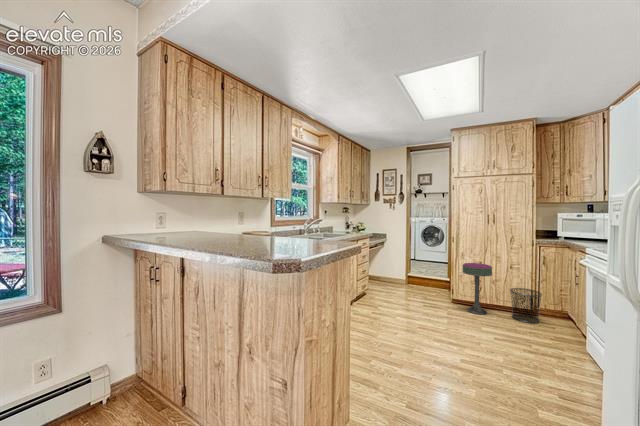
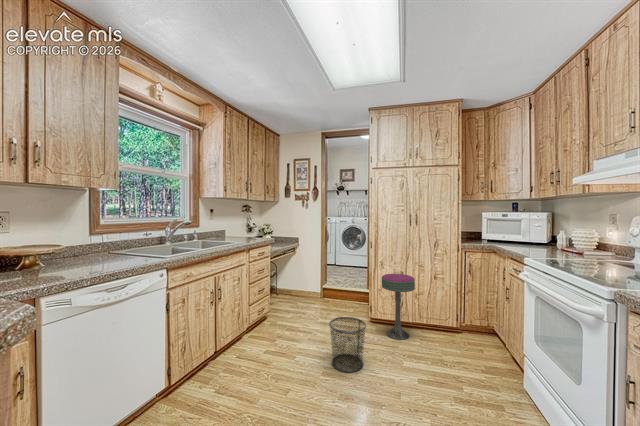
waste bin: present [510,288,542,323] -> present [329,317,366,372]

